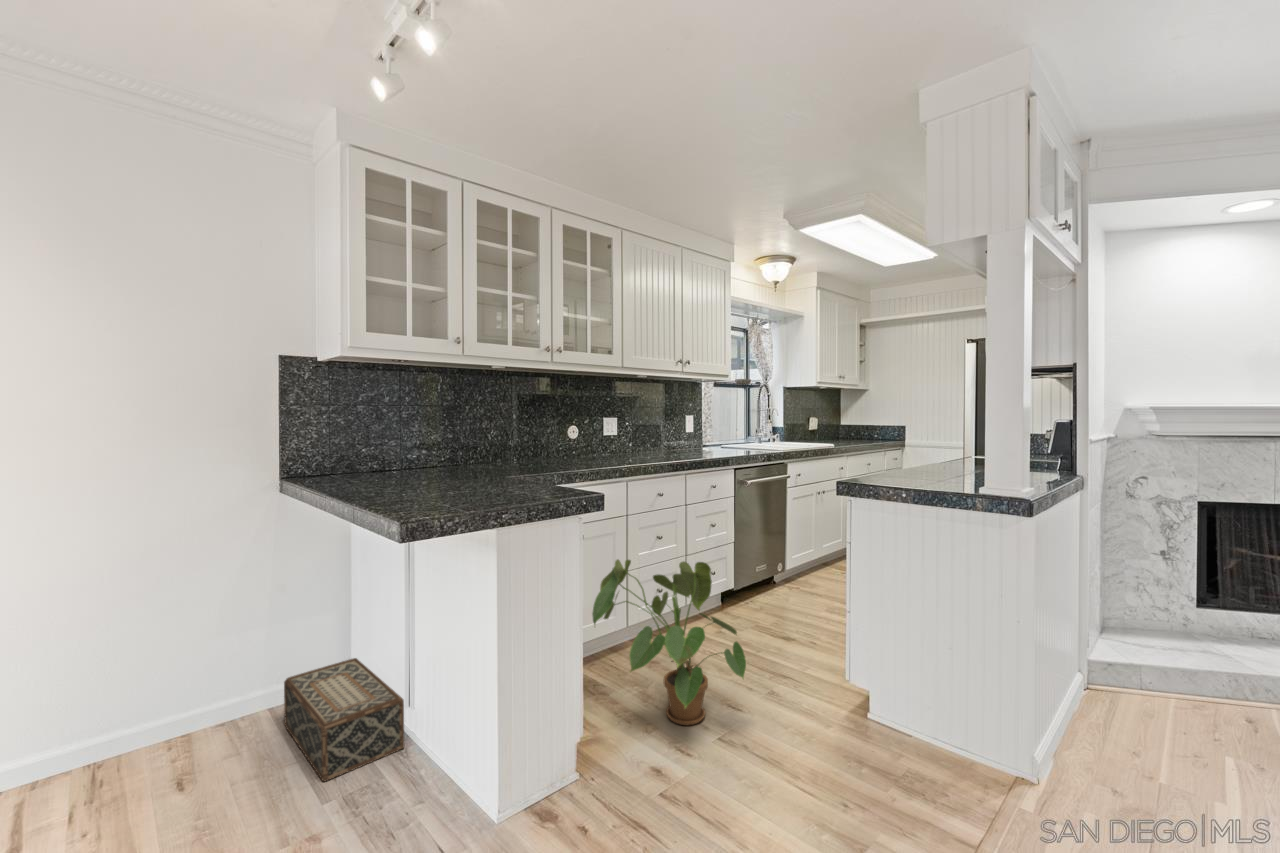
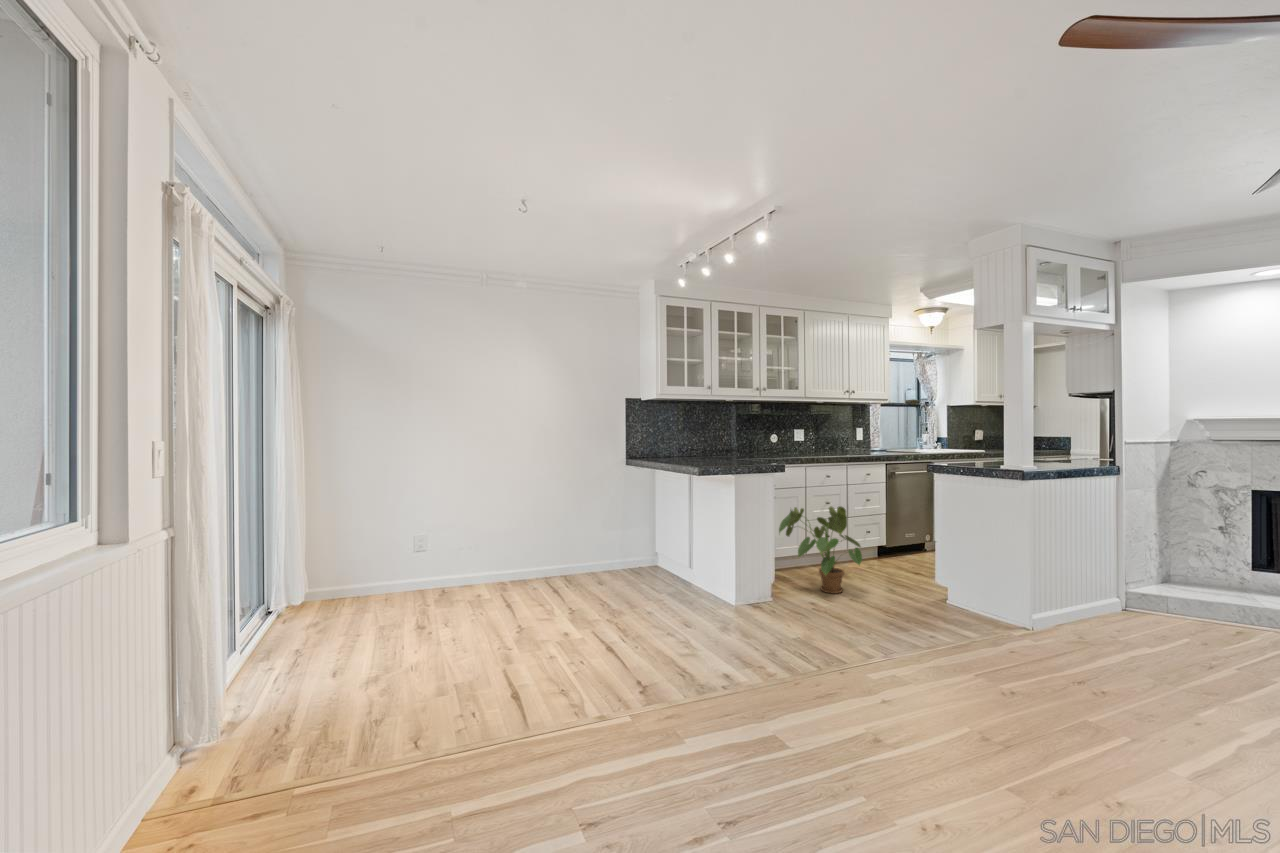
woven basket: present [284,658,404,781] -> none [631,548,687,588]

